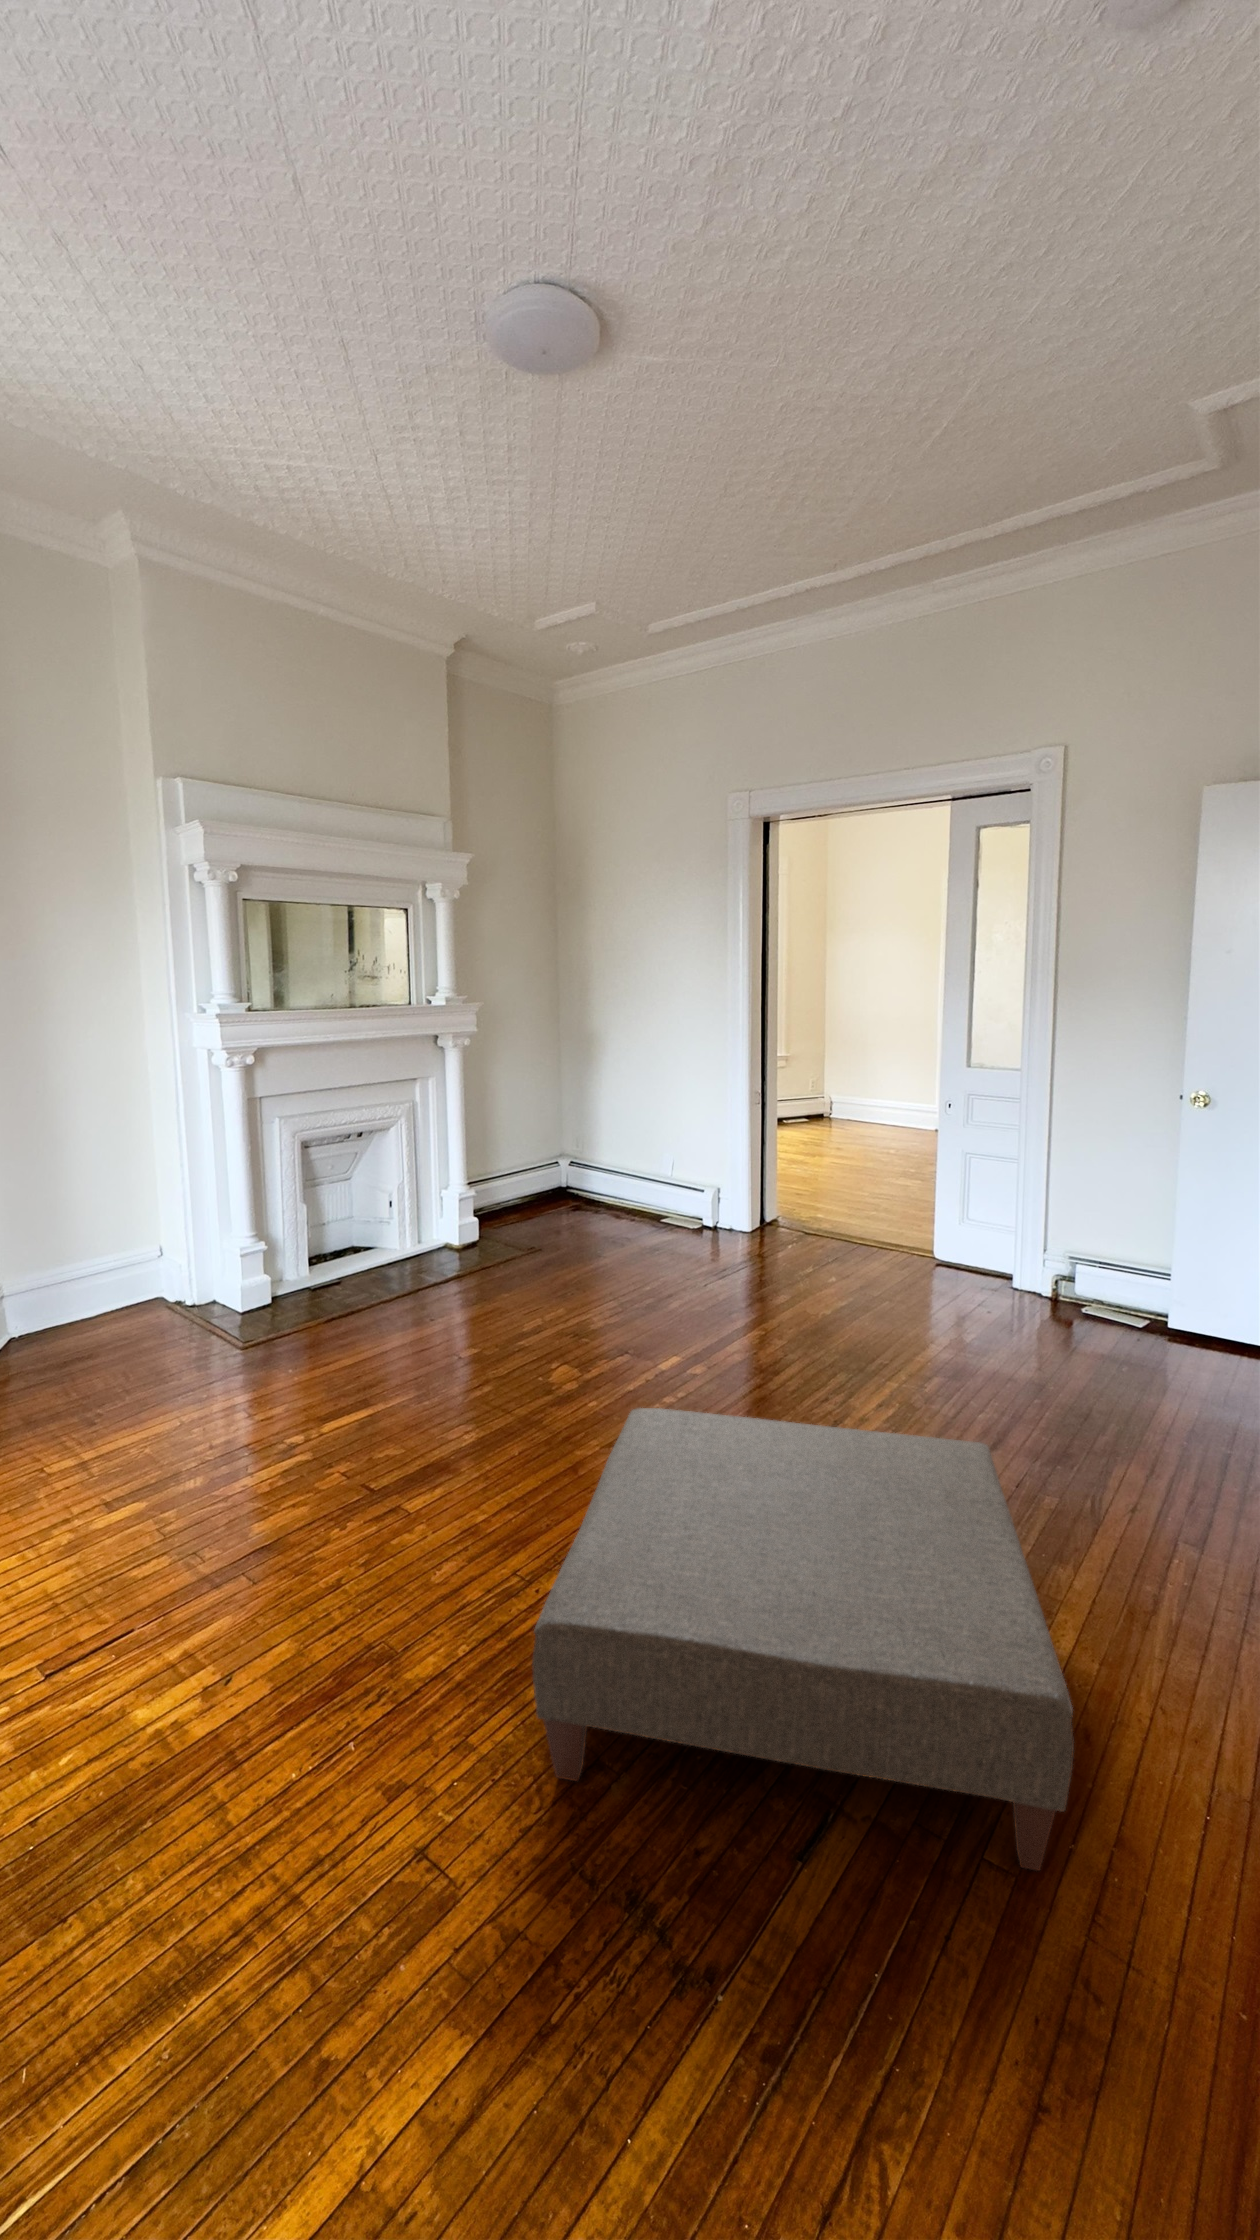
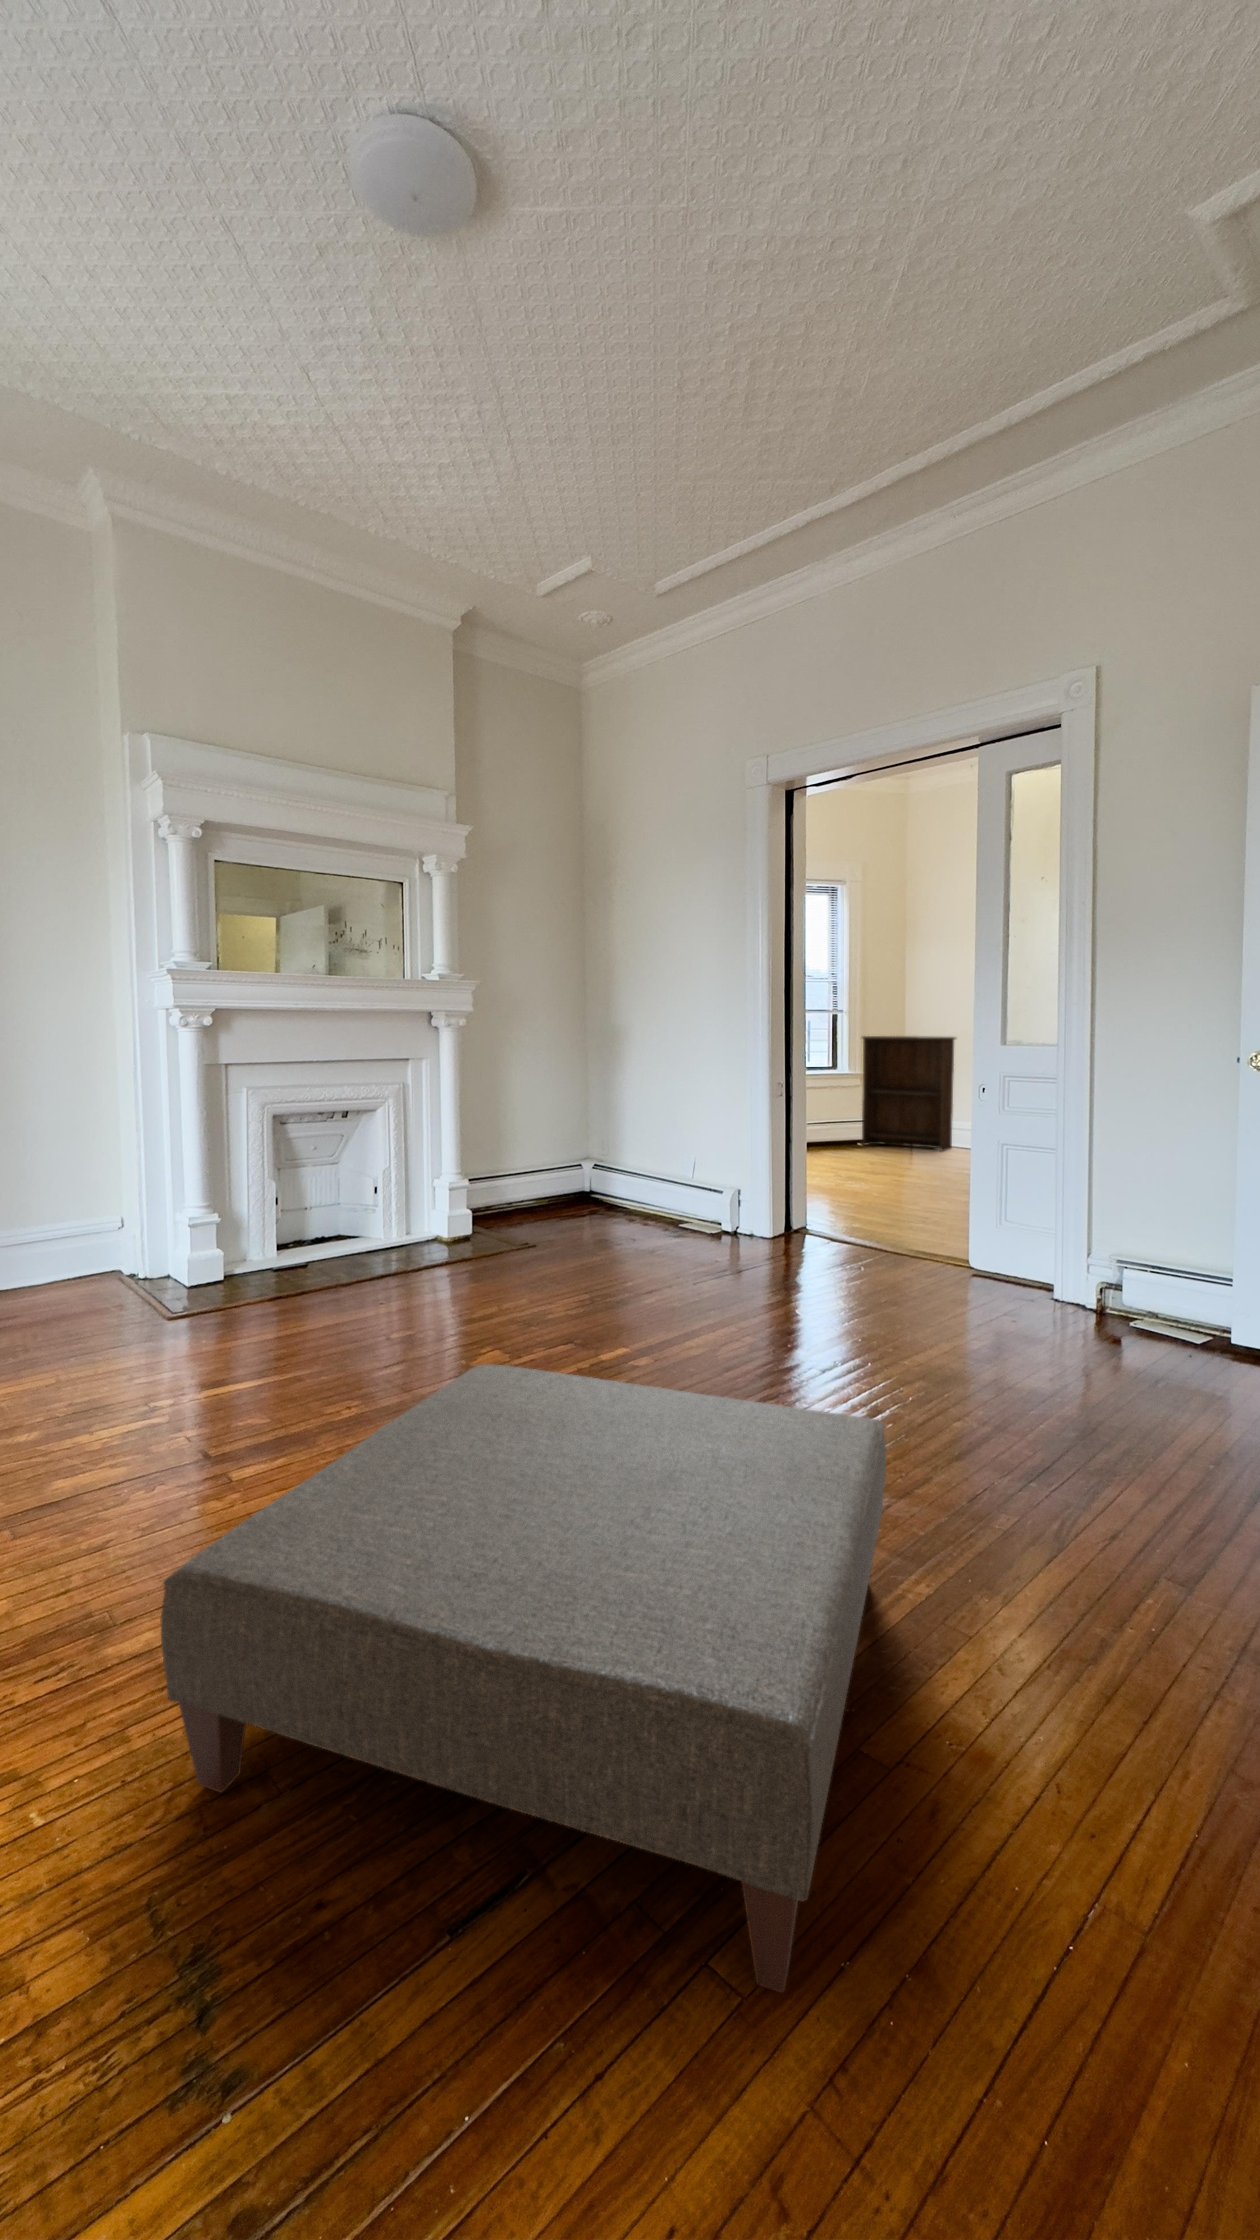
bookshelf: none [791,1016,879,1126] -> present [862,1036,955,1151]

